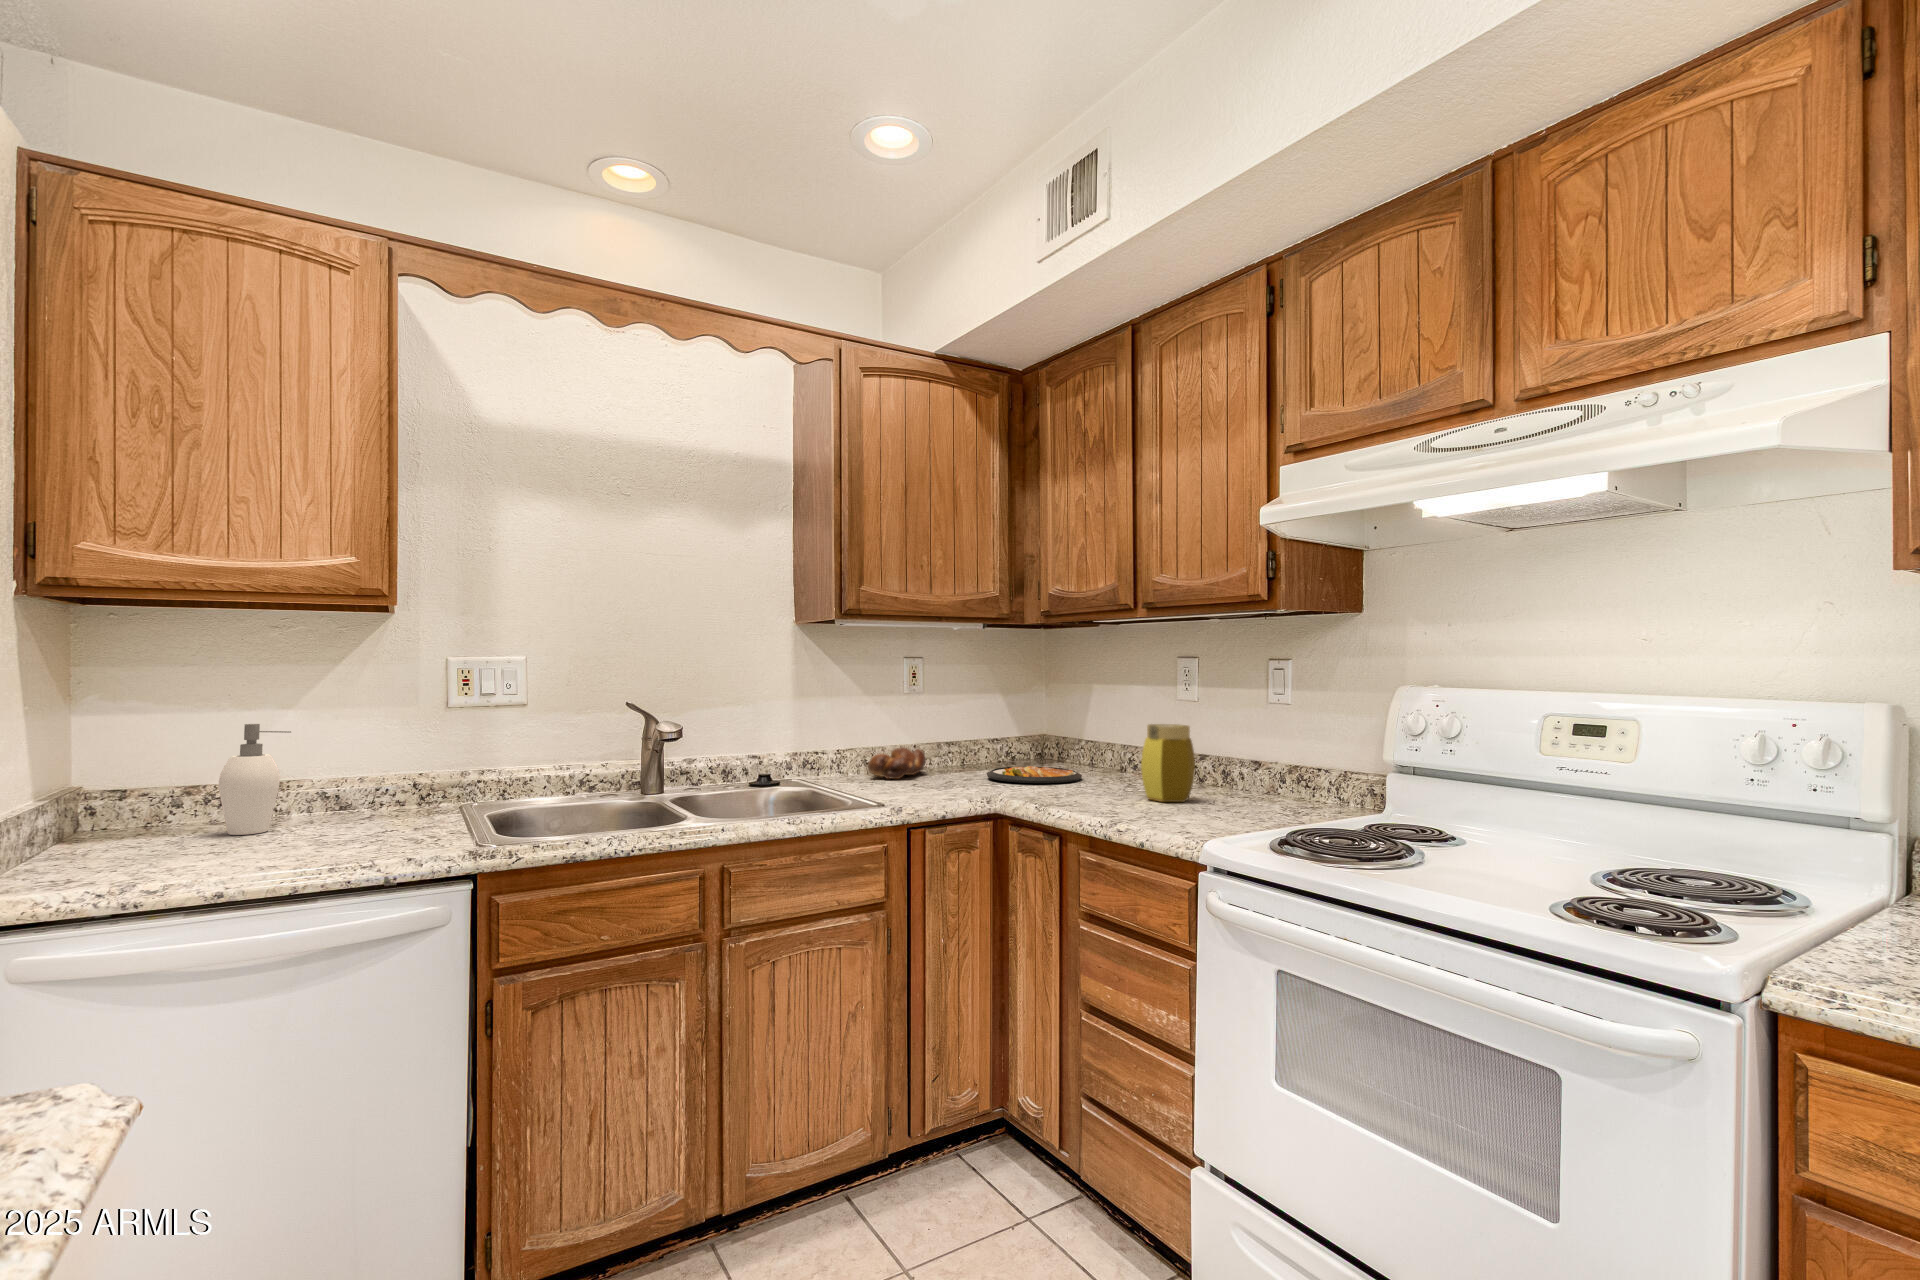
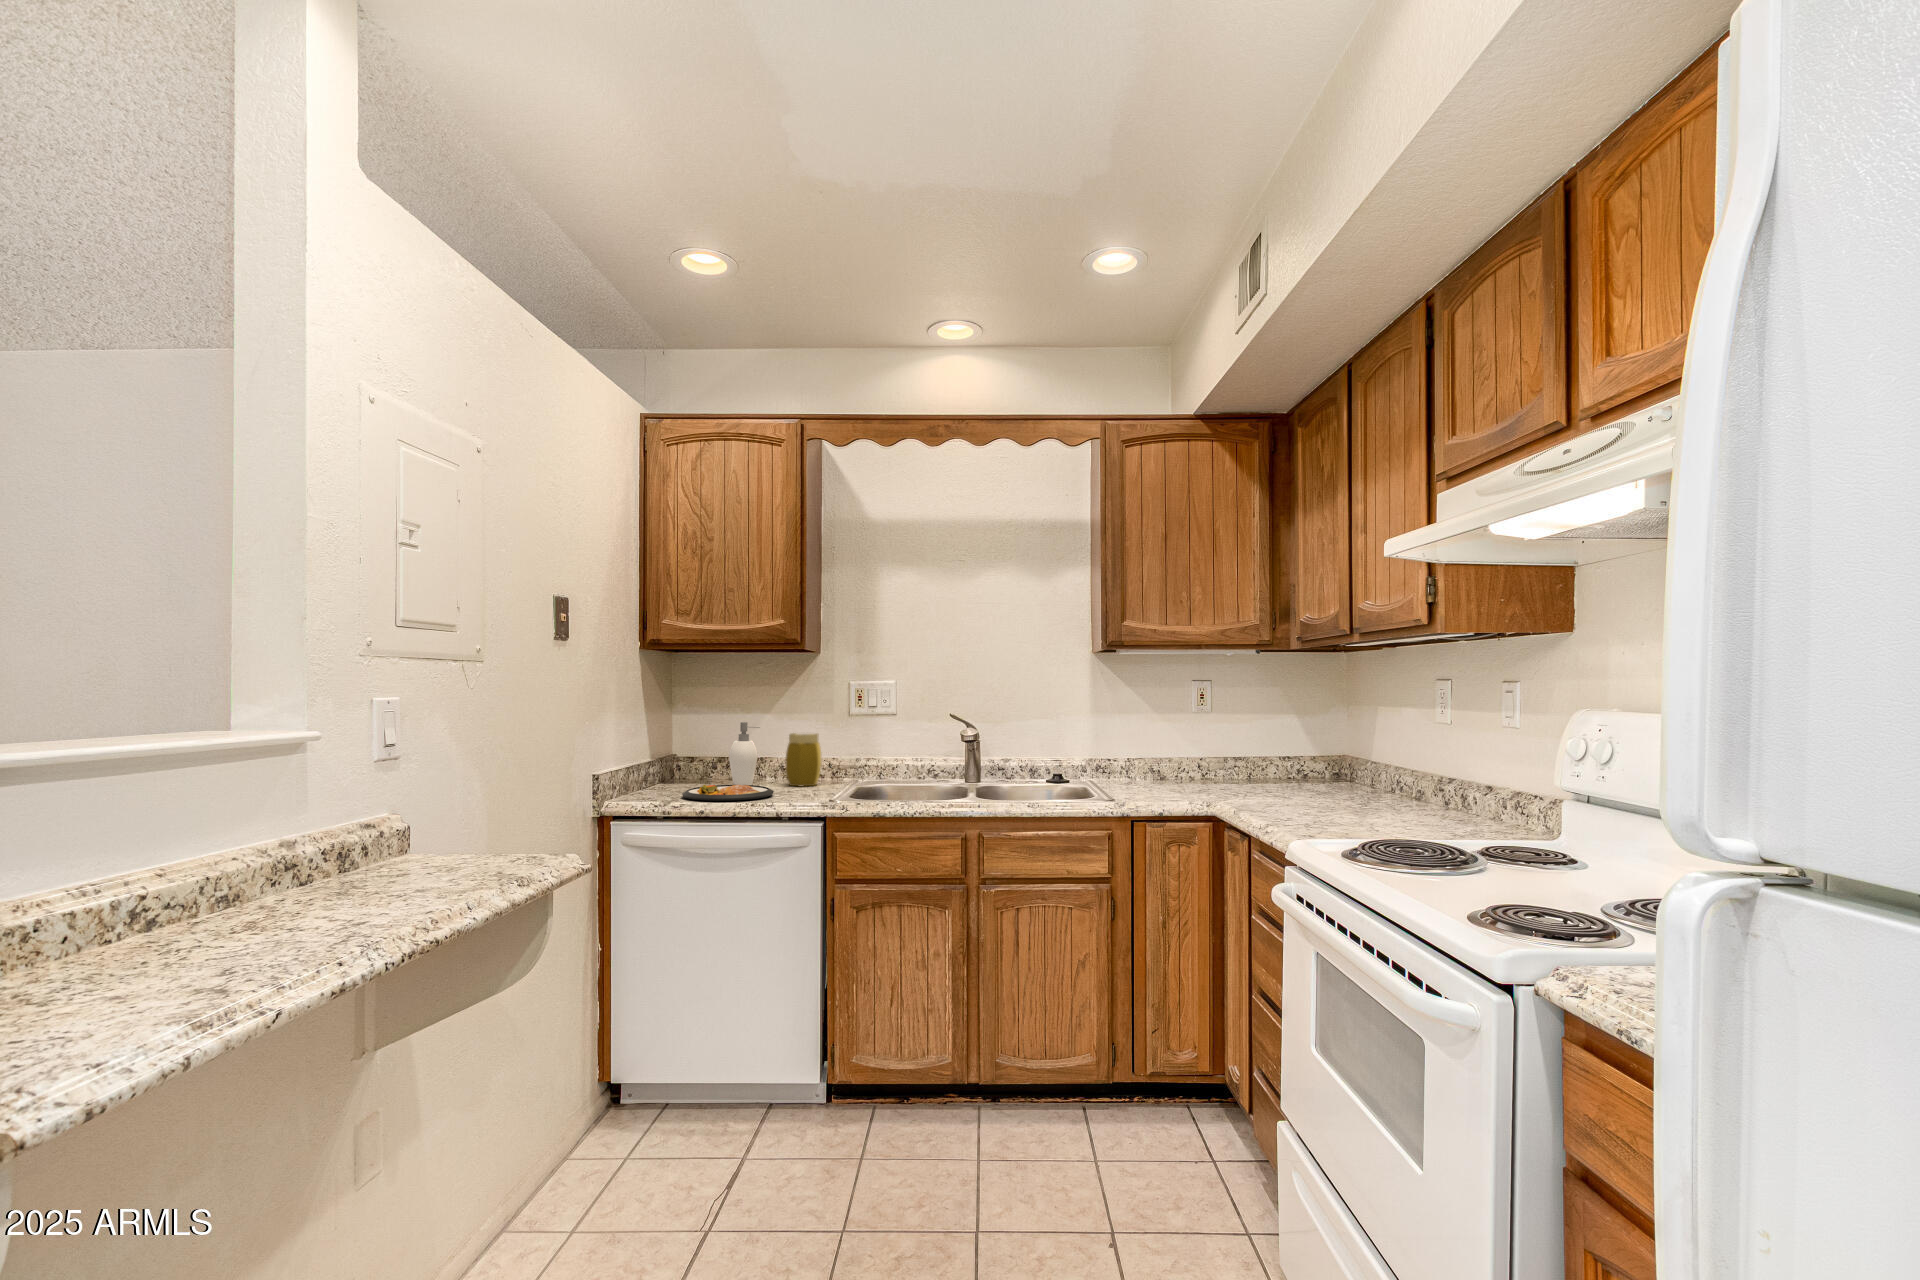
jar: present [1141,724,1195,802] -> present [786,733,821,786]
bread loaf: present [868,747,926,779] -> none [1150,756,1213,786]
dish: present [987,766,1082,783] -> present [682,785,774,801]

